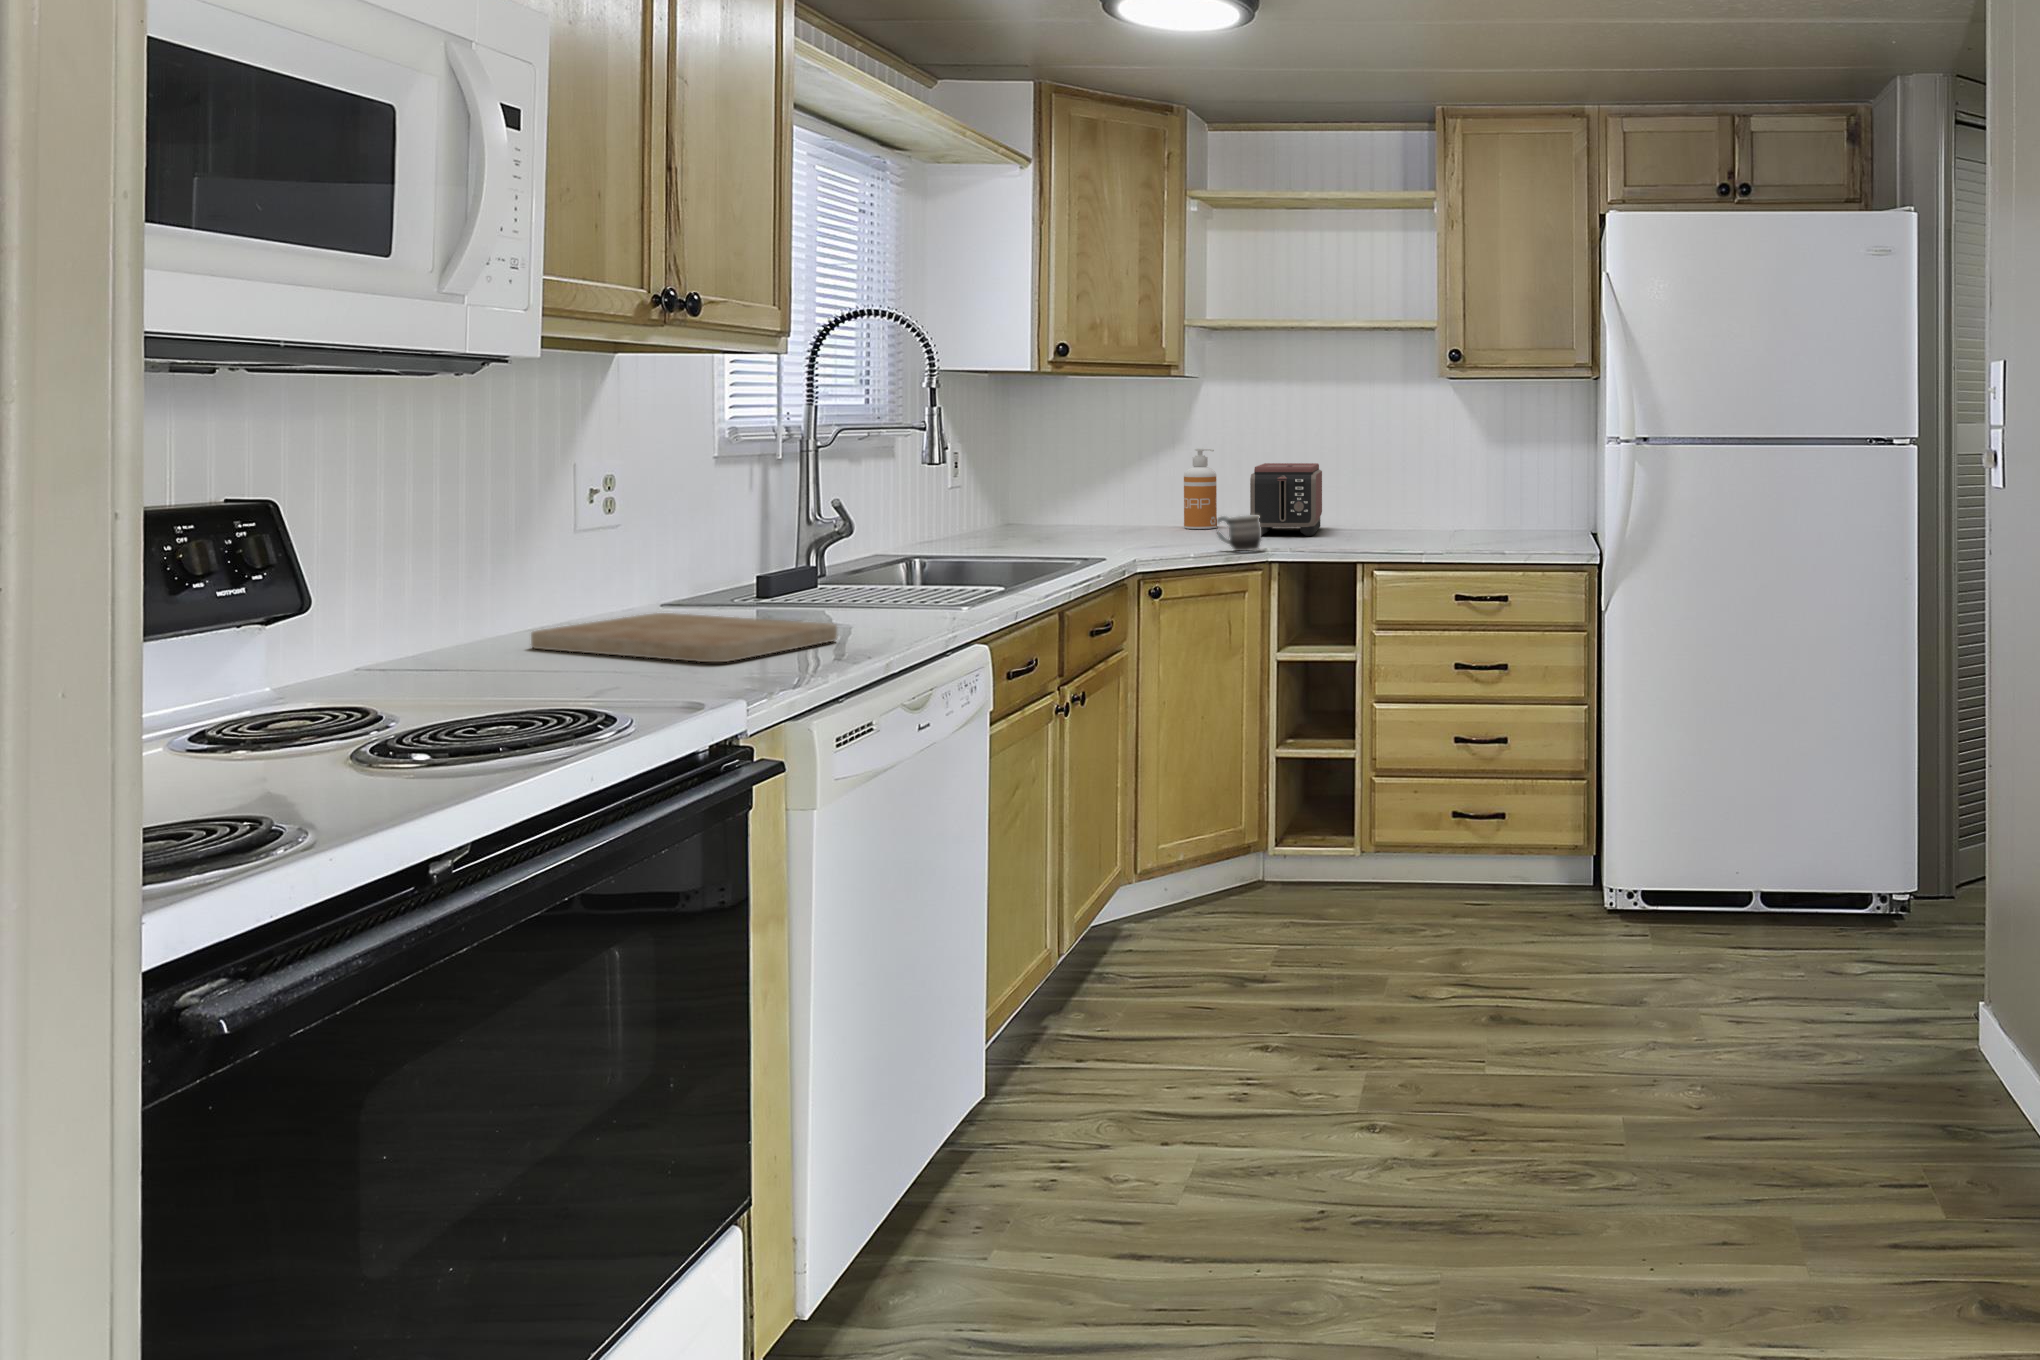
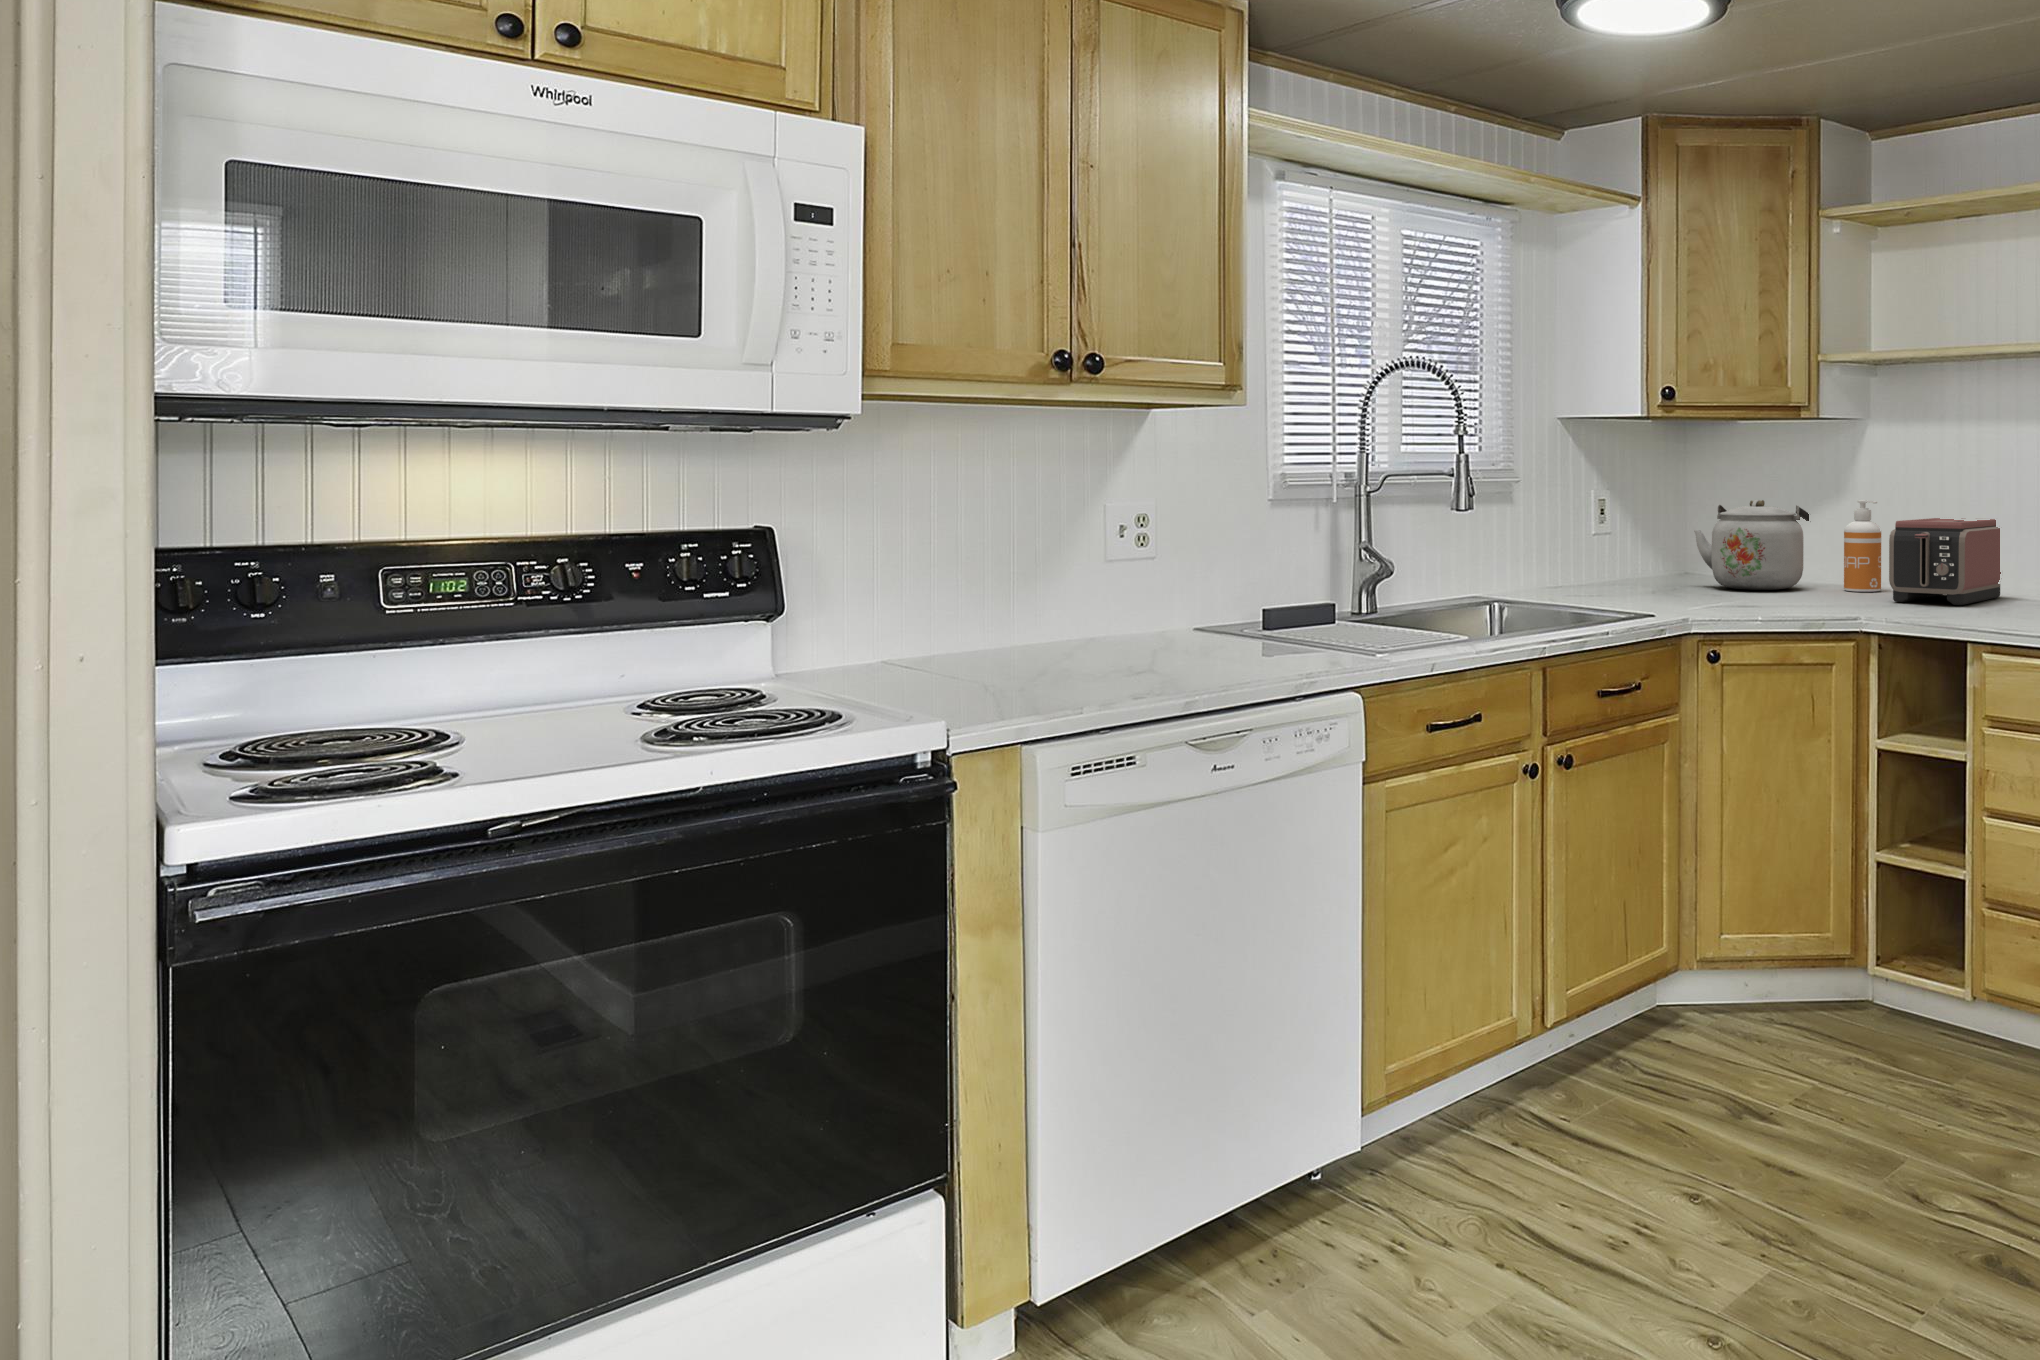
kettle: none [1044,449,1150,532] -> present [1694,499,1809,590]
mug: present [1217,516,1262,551] -> none [1802,576,1851,617]
cutting board: present [531,613,838,662] -> none [1010,636,1204,681]

